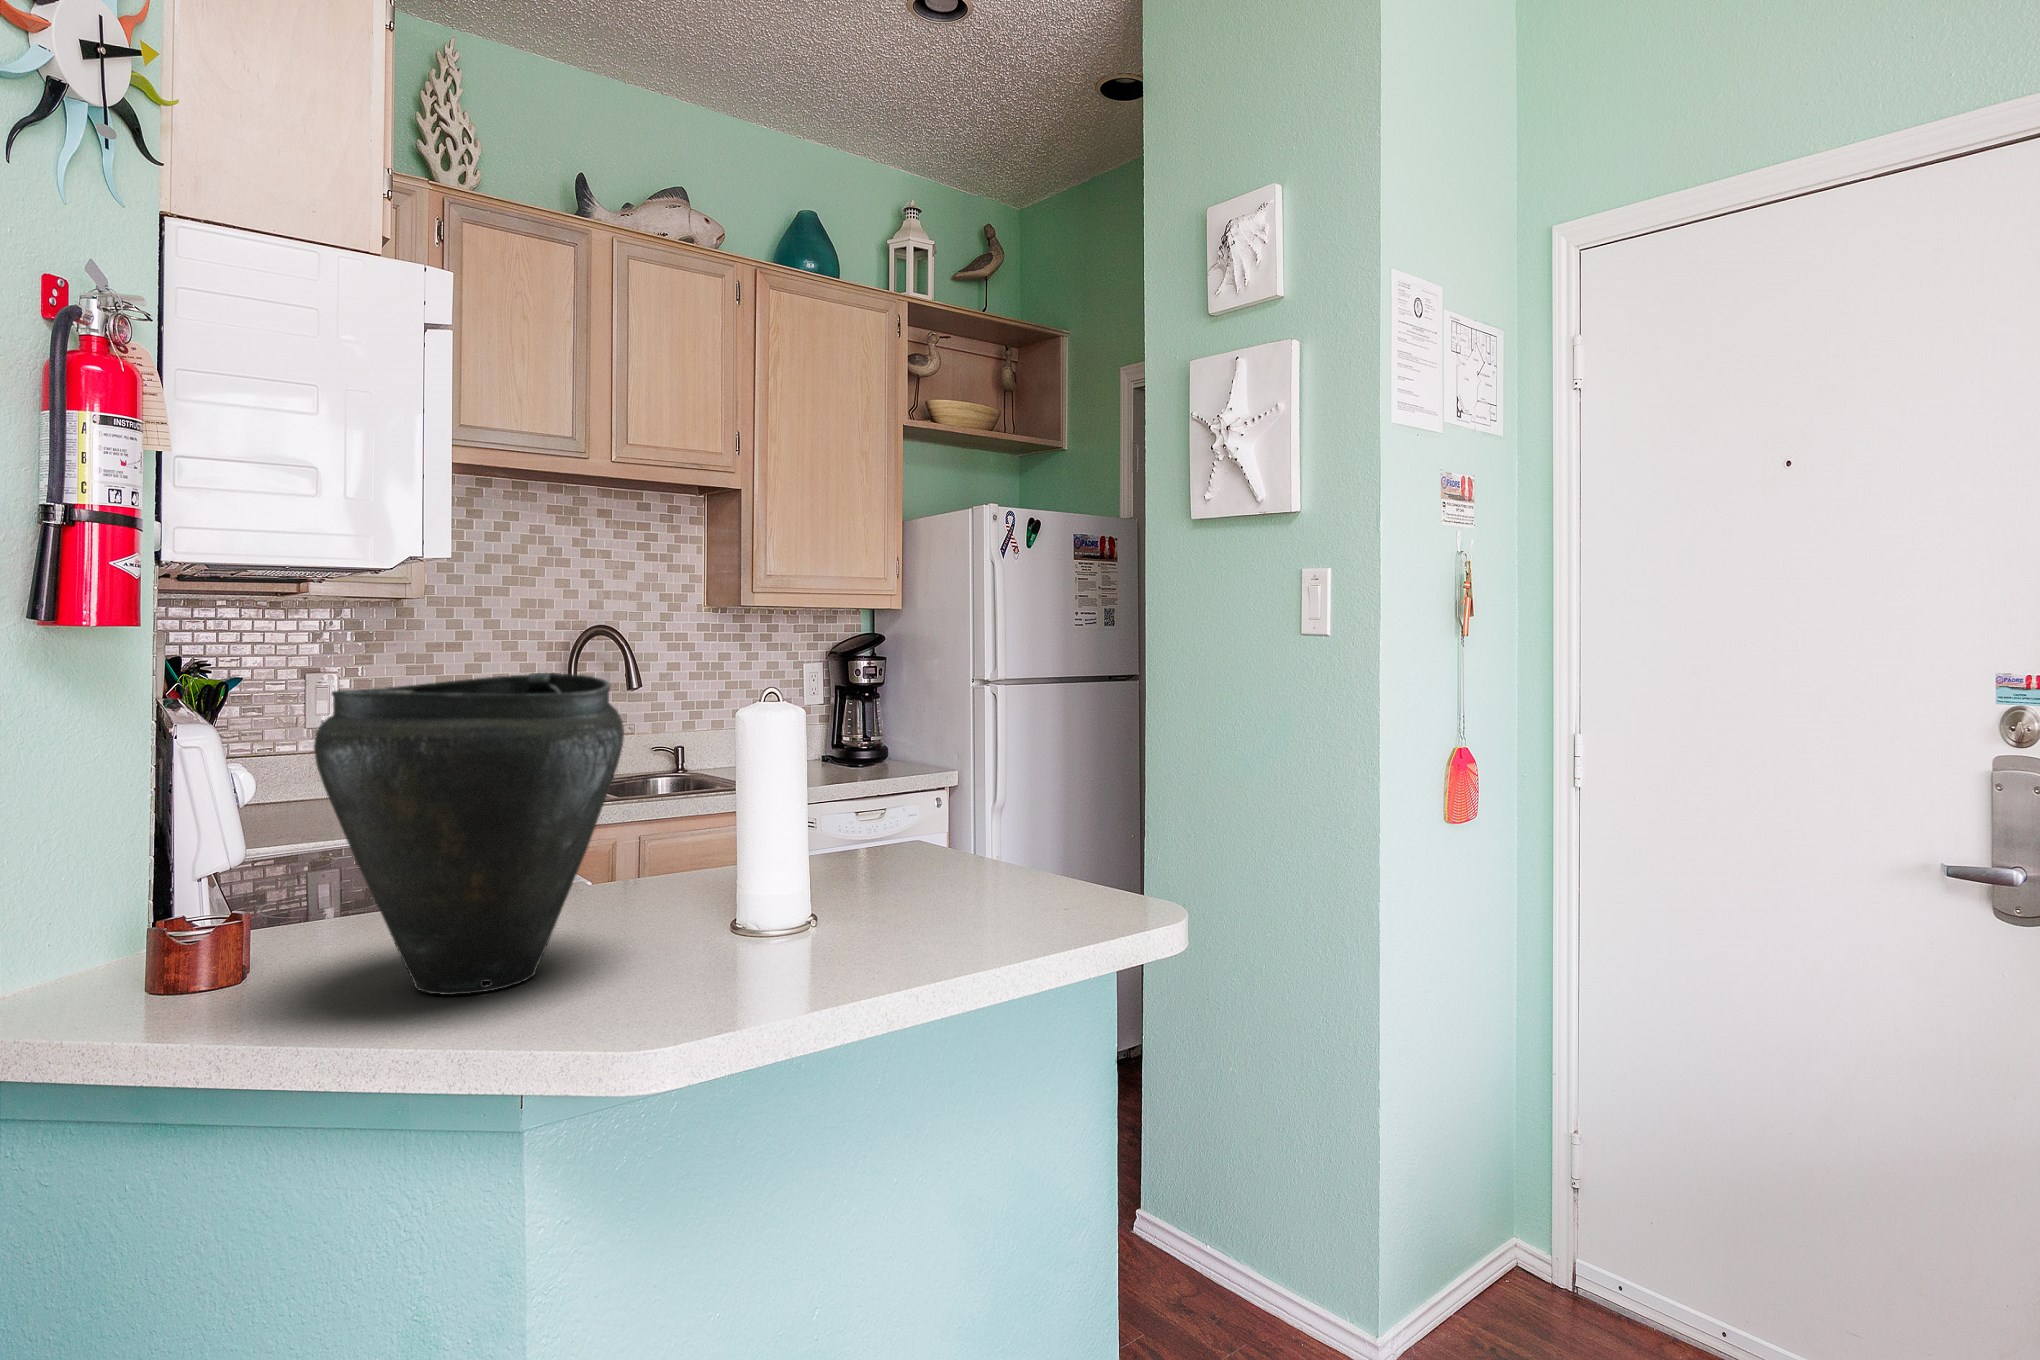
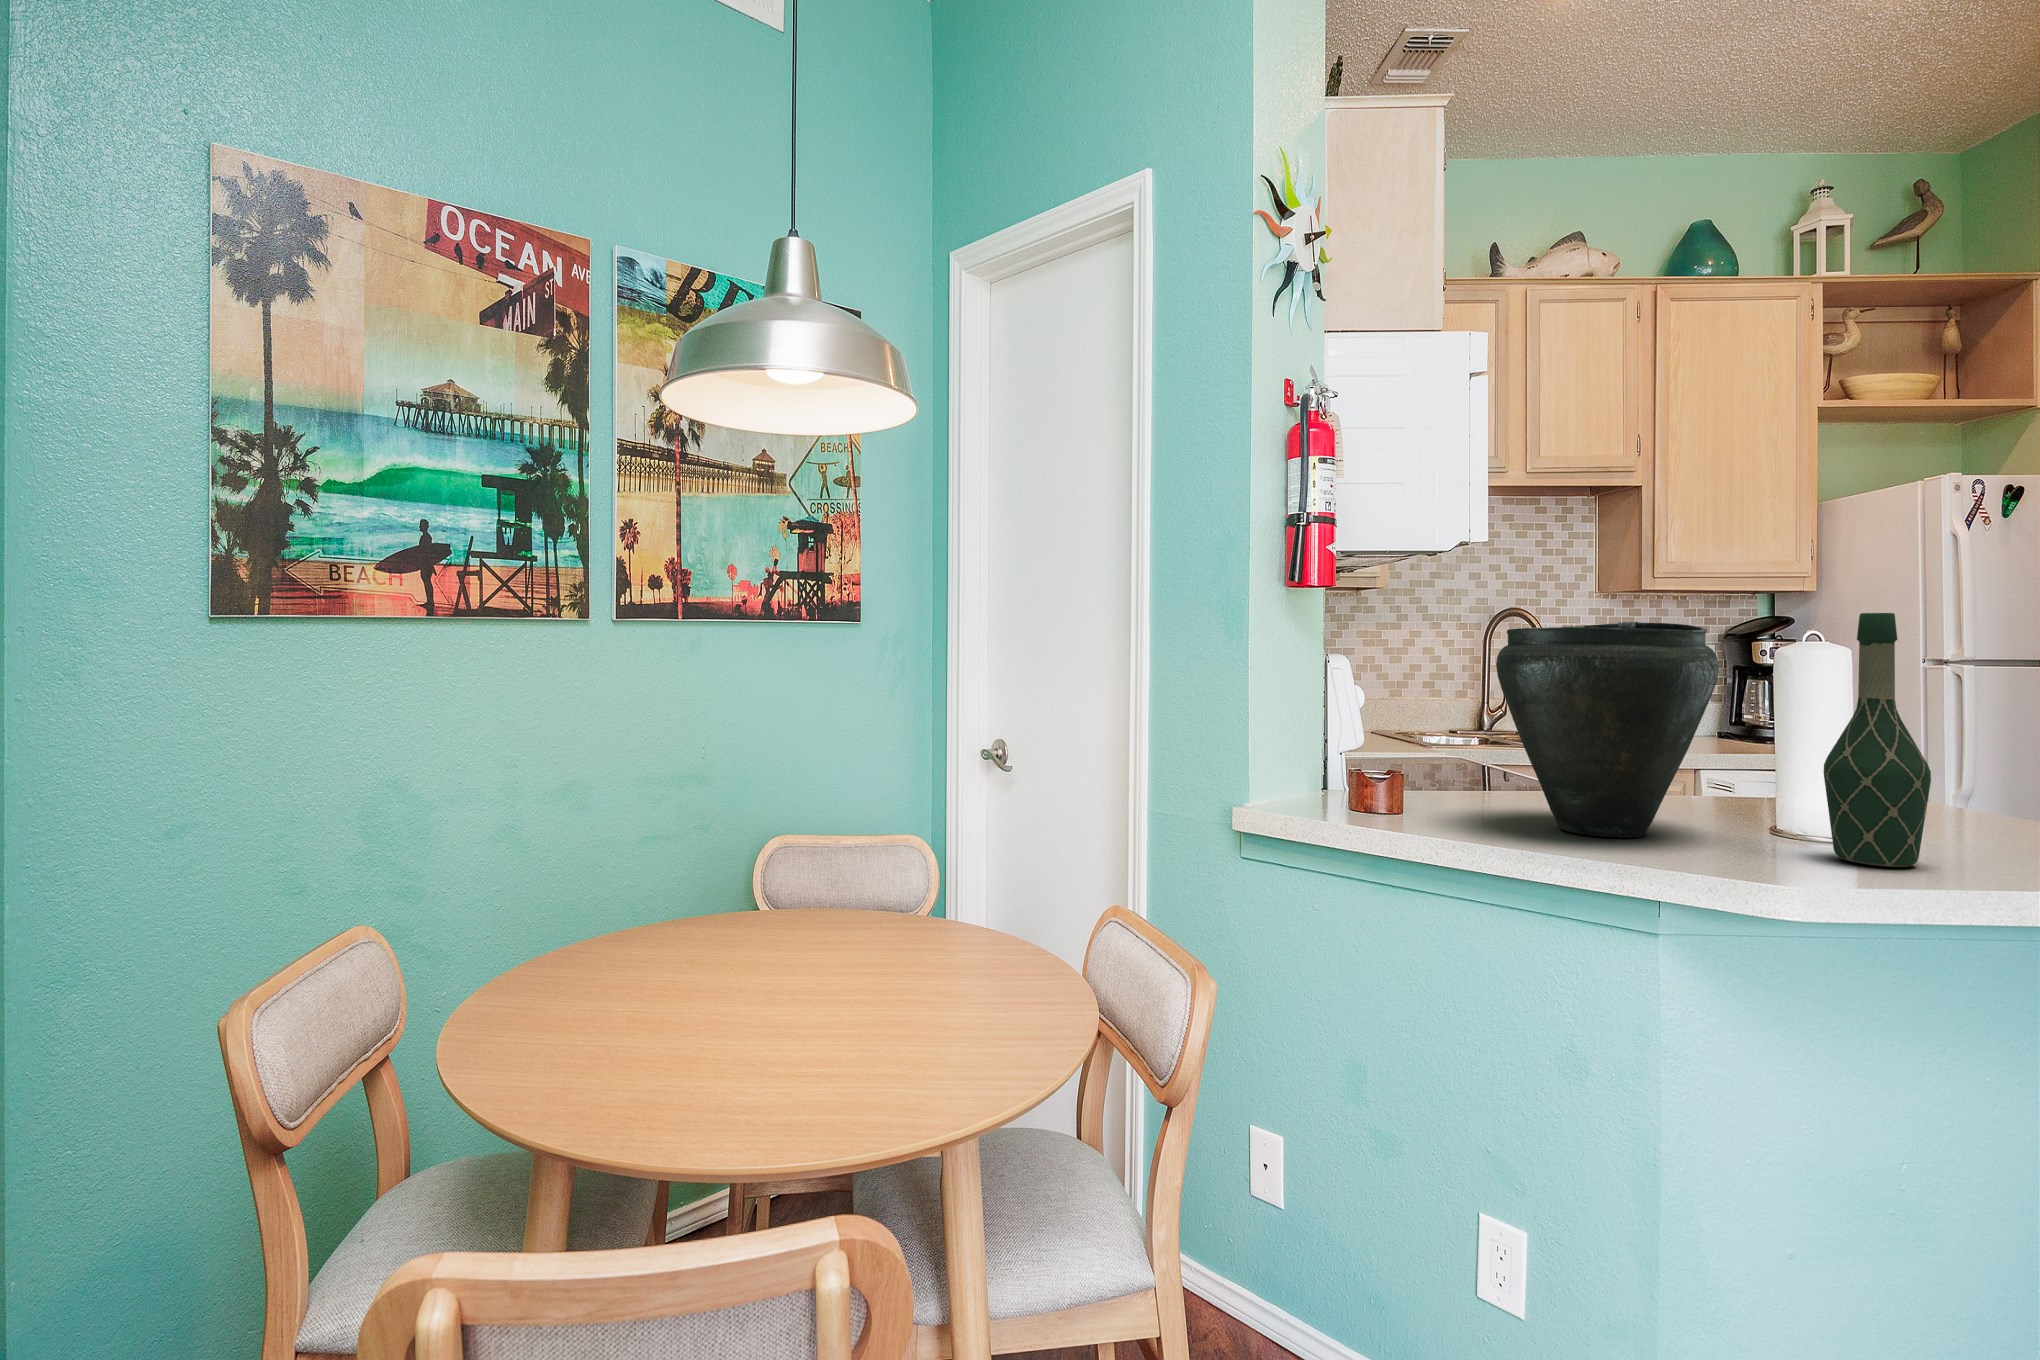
wine bottle: none [713,672,816,993] -> present [1824,613,1931,867]

